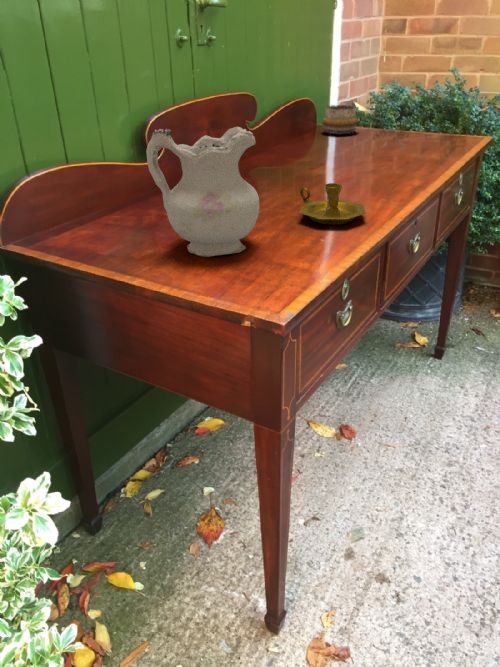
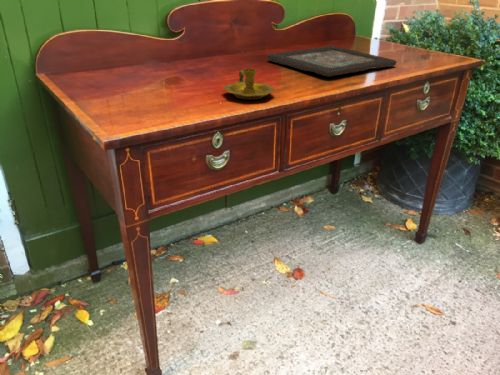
decorative bowl: present [322,105,358,134] -> none [347,21,376,45]
ceramic pitcher: present [146,127,259,257] -> none [100,8,176,103]
decorative tray: none [276,140,423,179] -> present [267,46,397,77]

